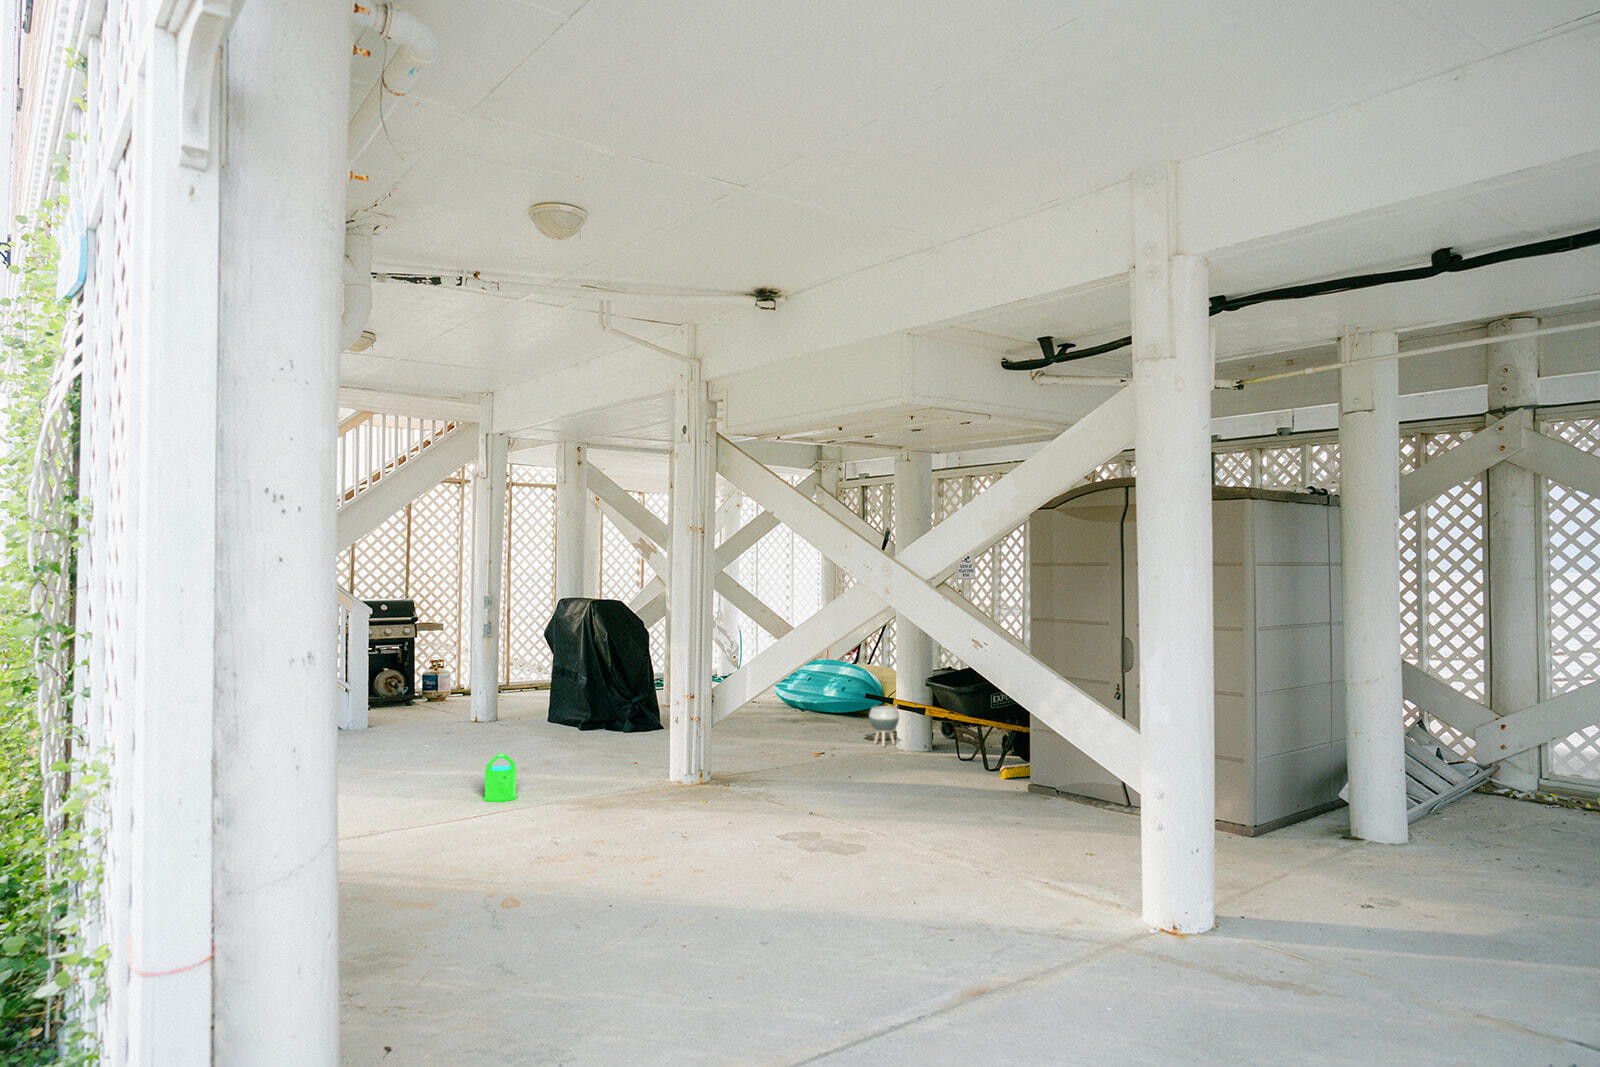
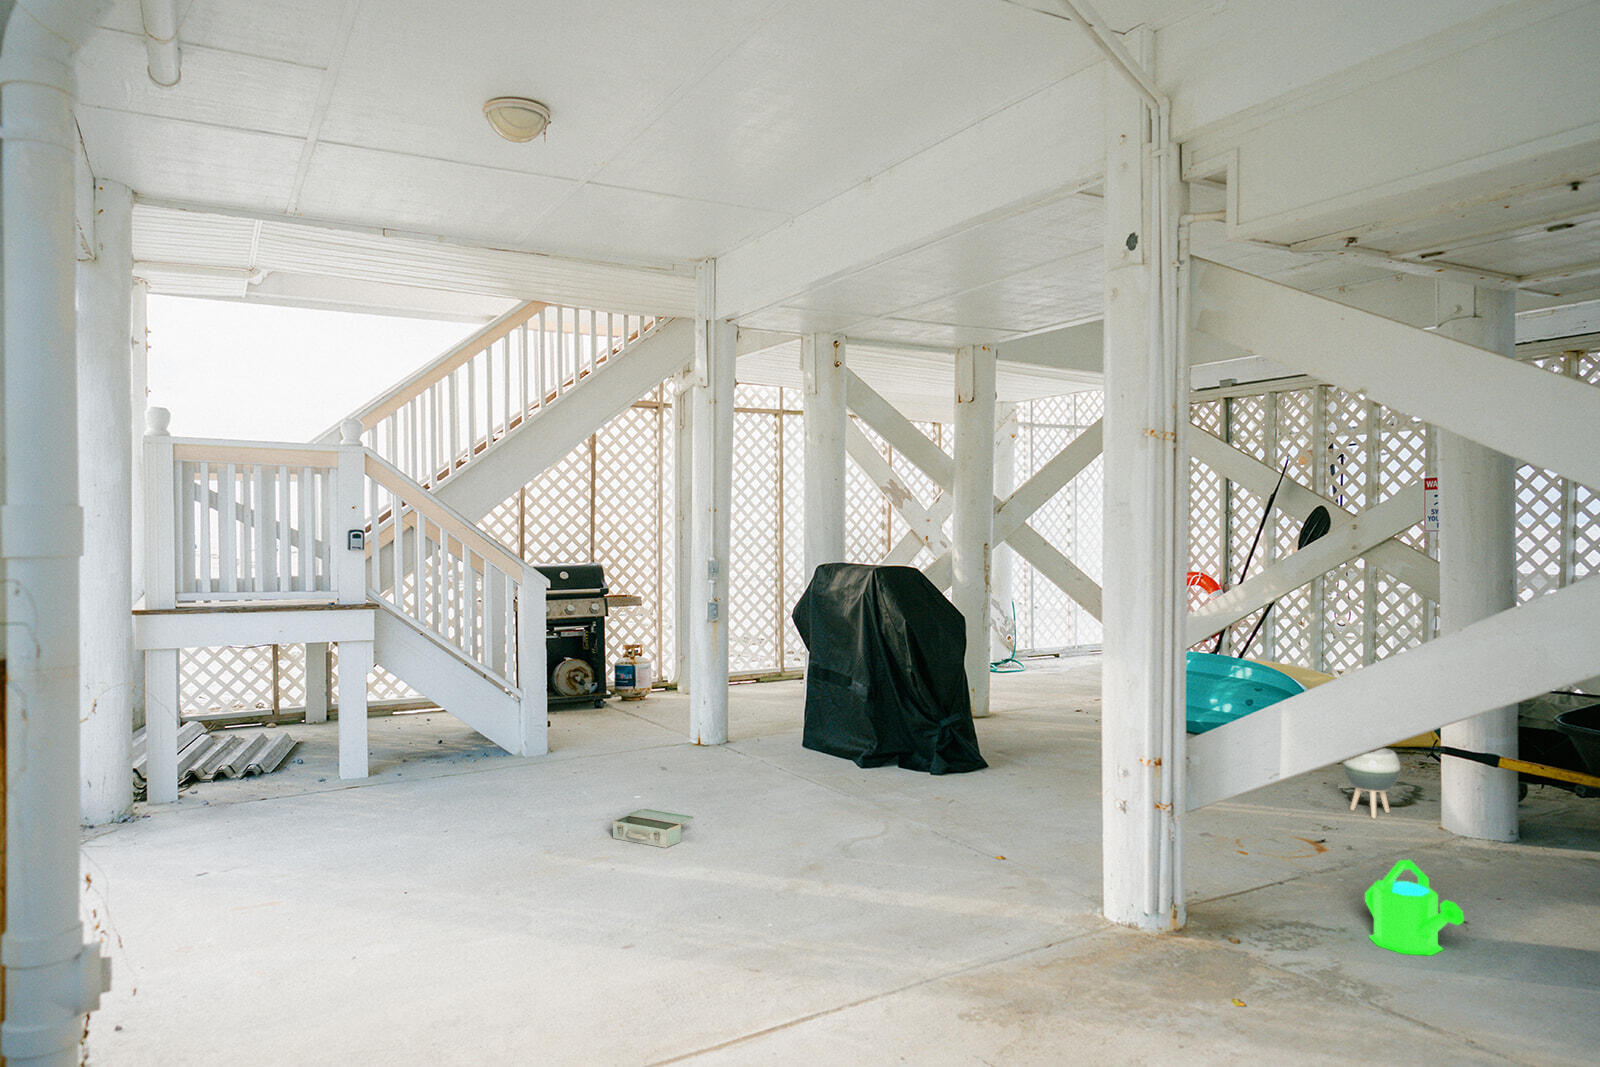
toolbox: none [411,752,465,772] -> present [613,809,694,848]
watering can: present [482,753,518,802] -> present [1365,860,1464,956]

